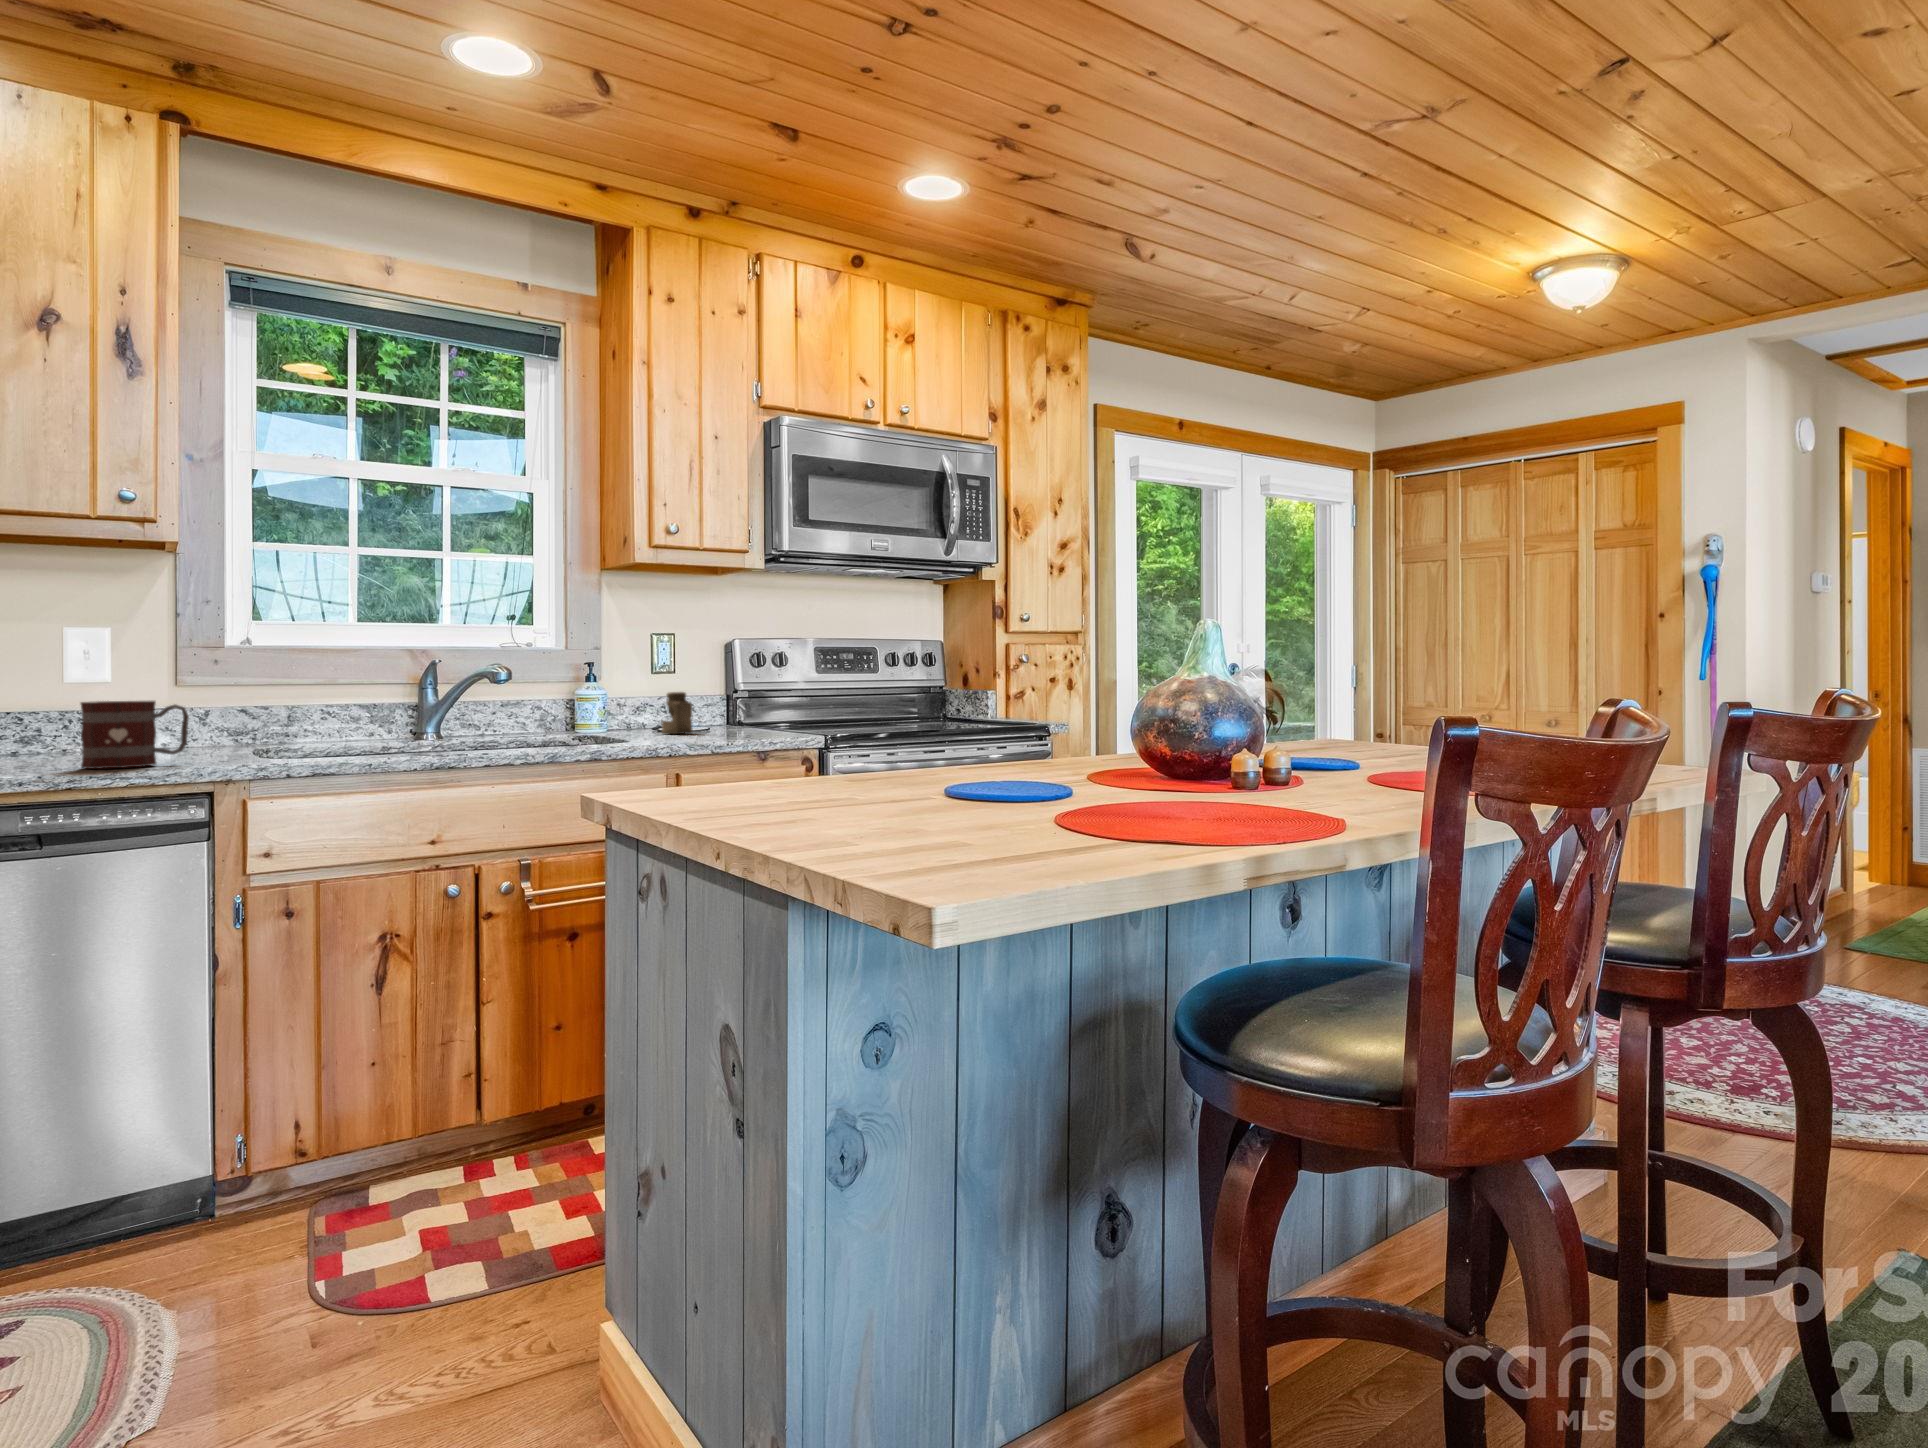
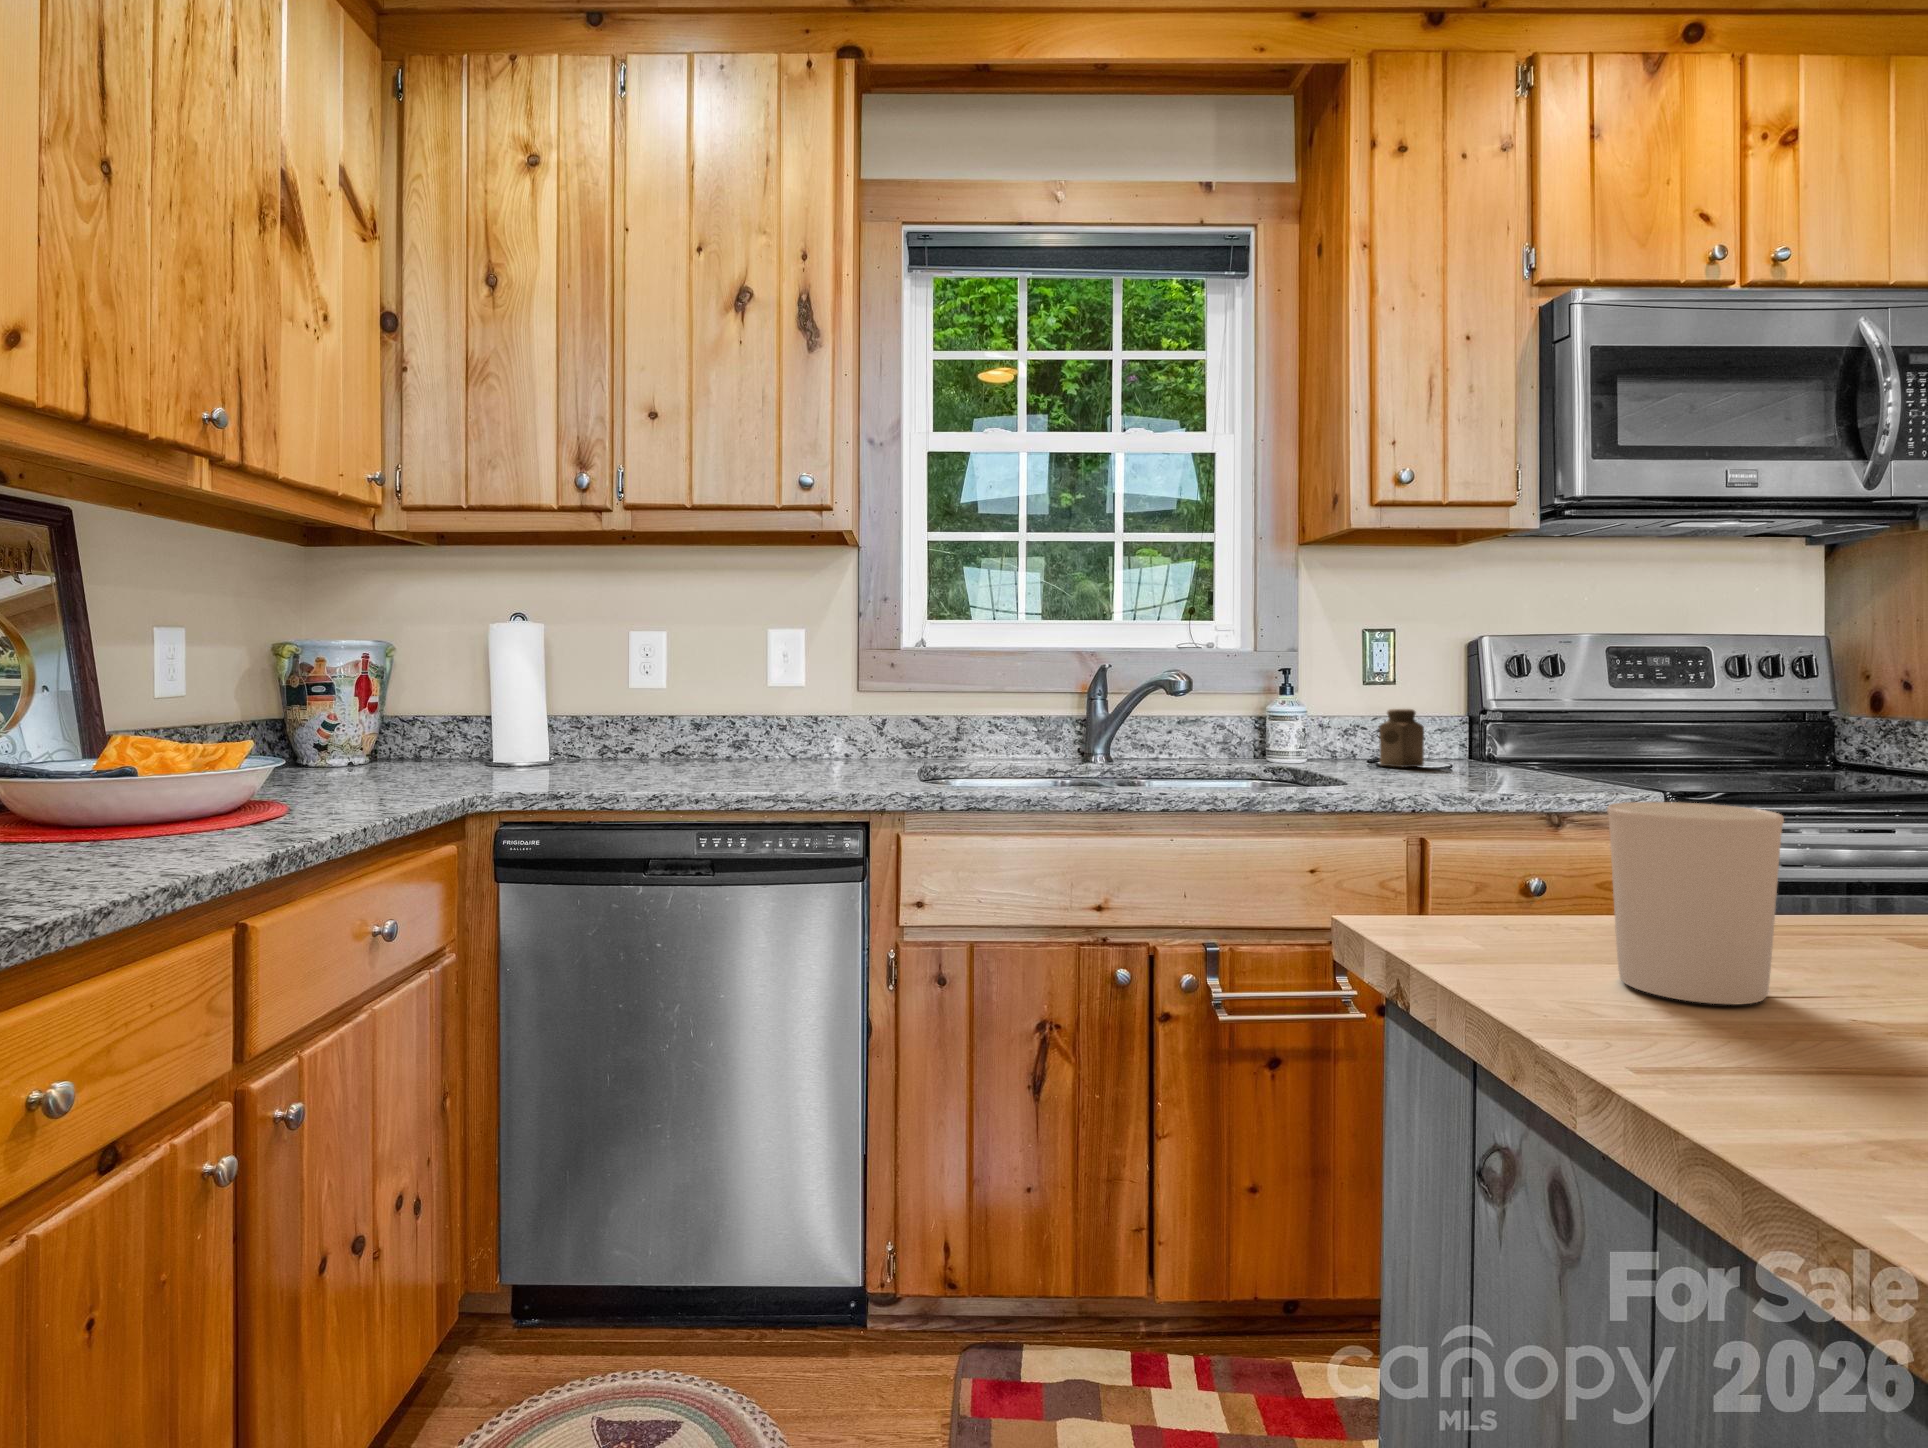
mug: present [81,701,189,769] -> none [757,715,851,793]
candle holder: none [707,706,777,793] -> present [1607,802,1784,1005]

